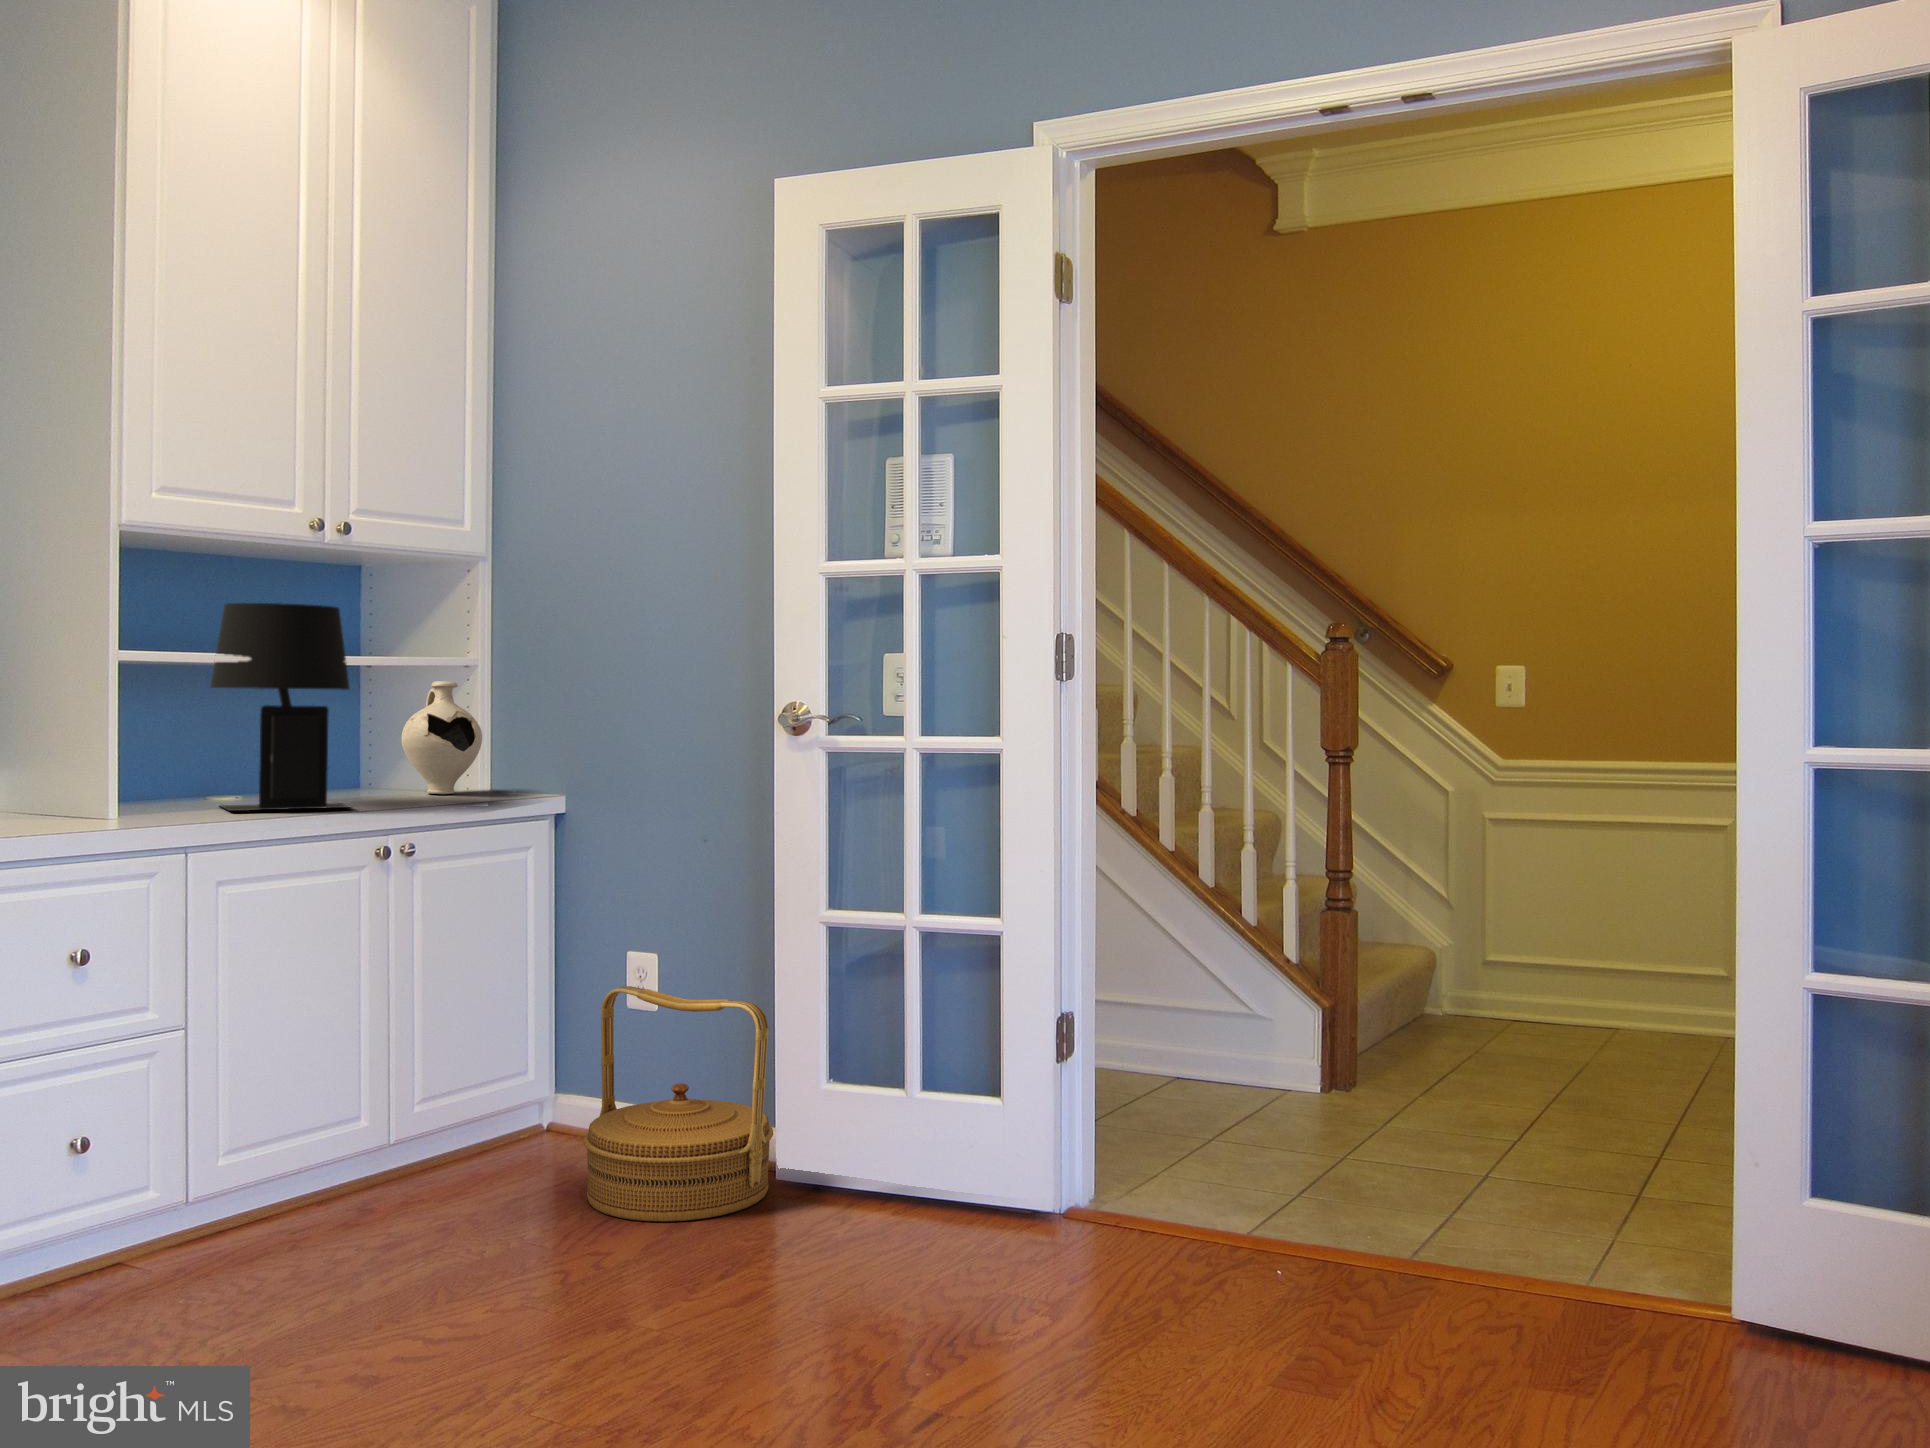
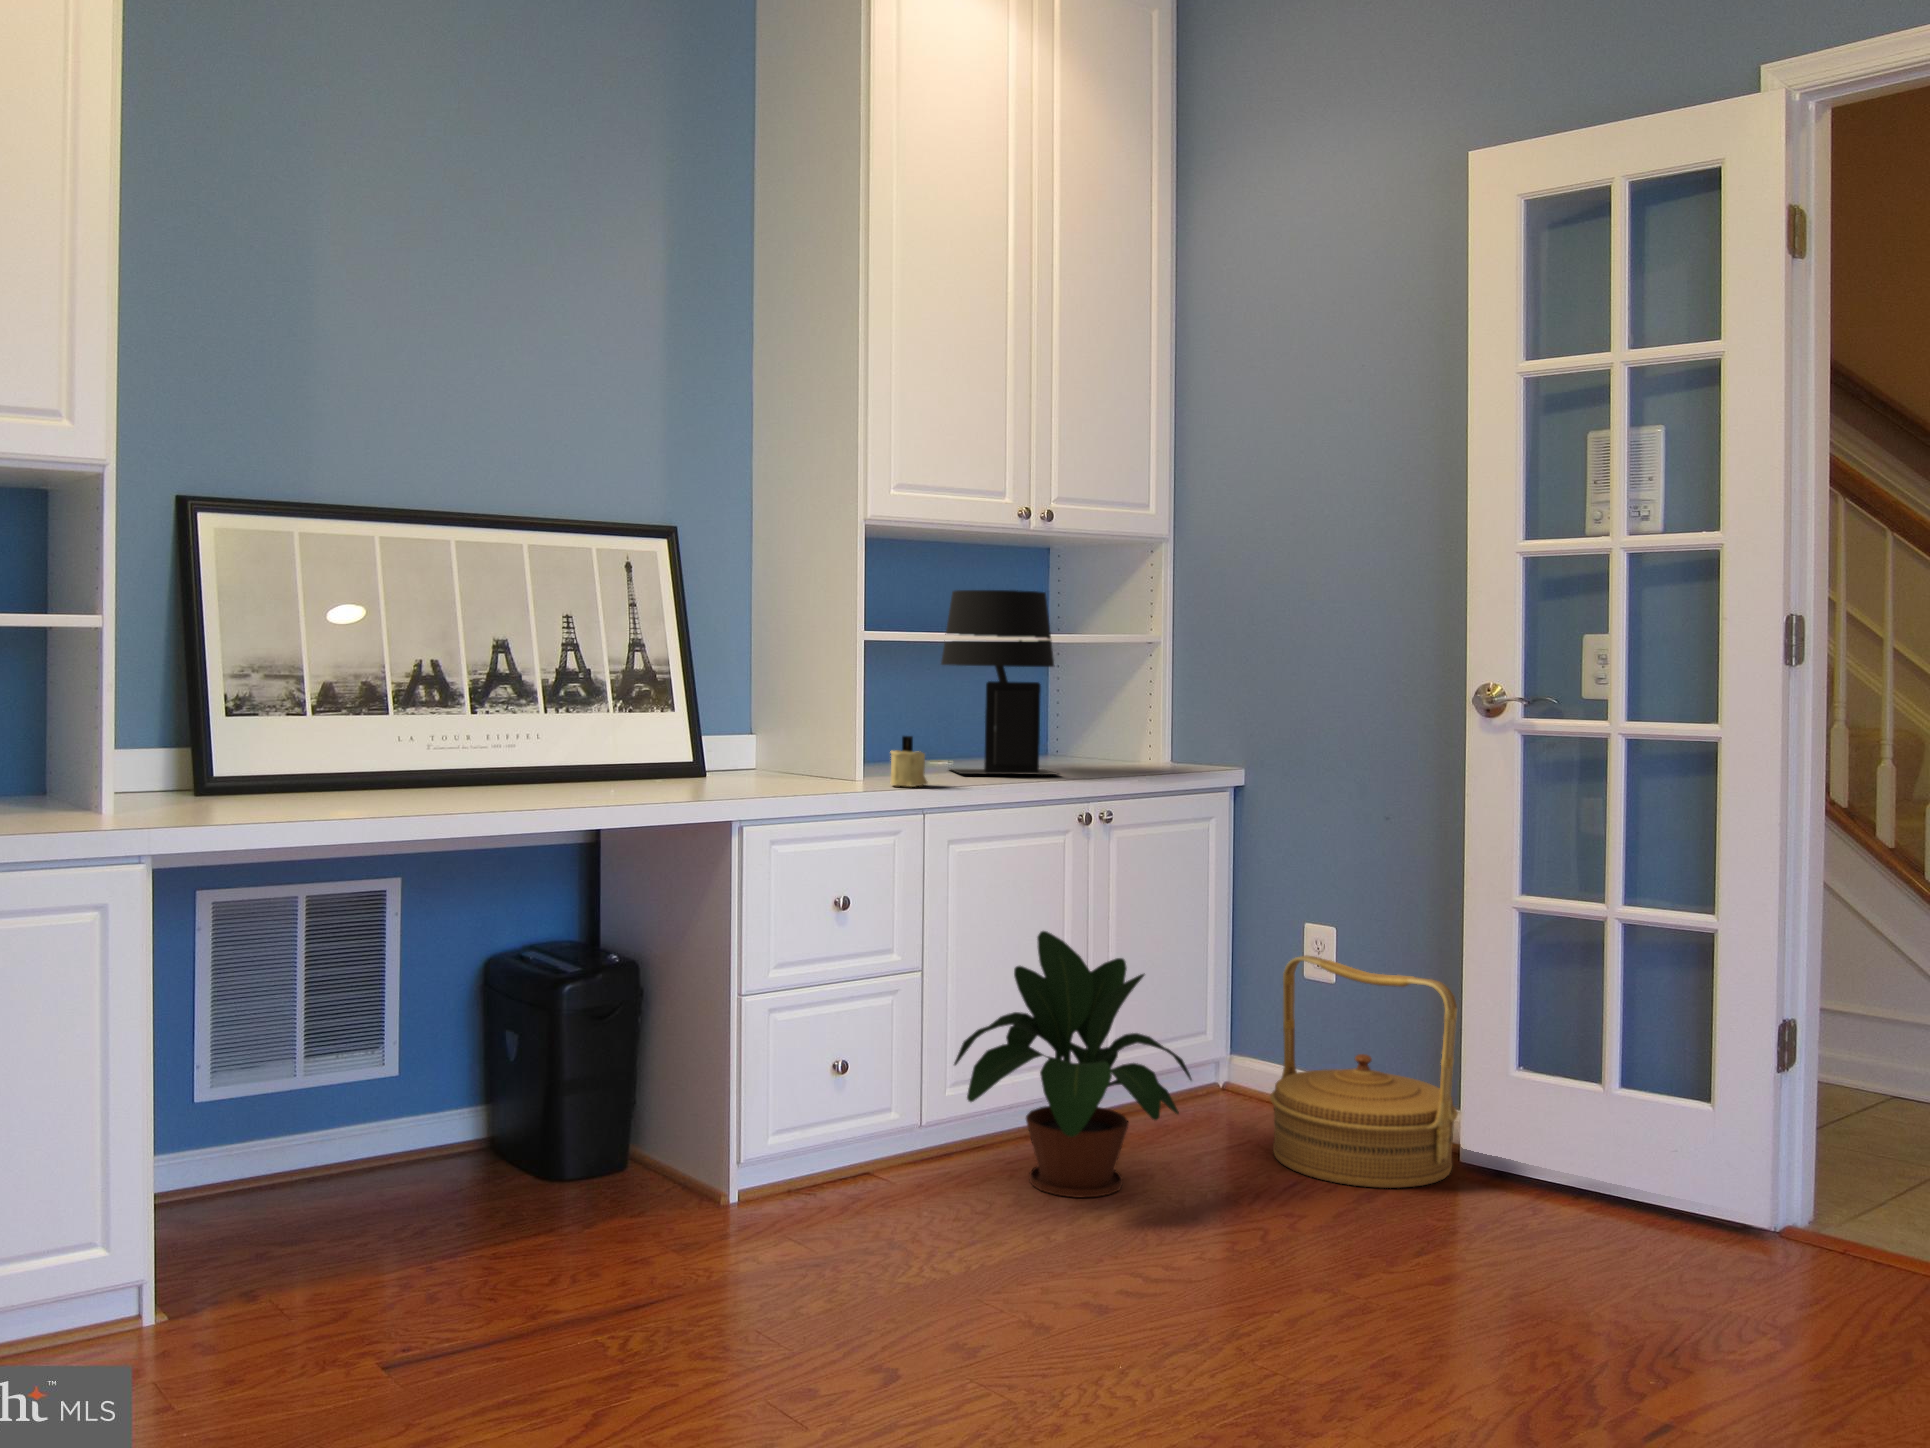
decorative vase: present [402,681,482,794] -> none [1091,659,1162,764]
candle: none [126,768,176,827] -> present [891,736,927,787]
potted plant: none [204,983,492,1280] -> present [954,931,1192,1197]

